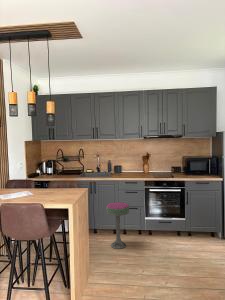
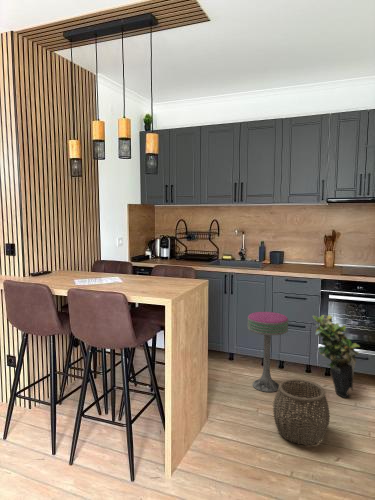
potted plant: none [141,200,167,246] -> present [313,315,360,398]
woven basket: none [125,238,155,274] -> present [273,379,330,445]

